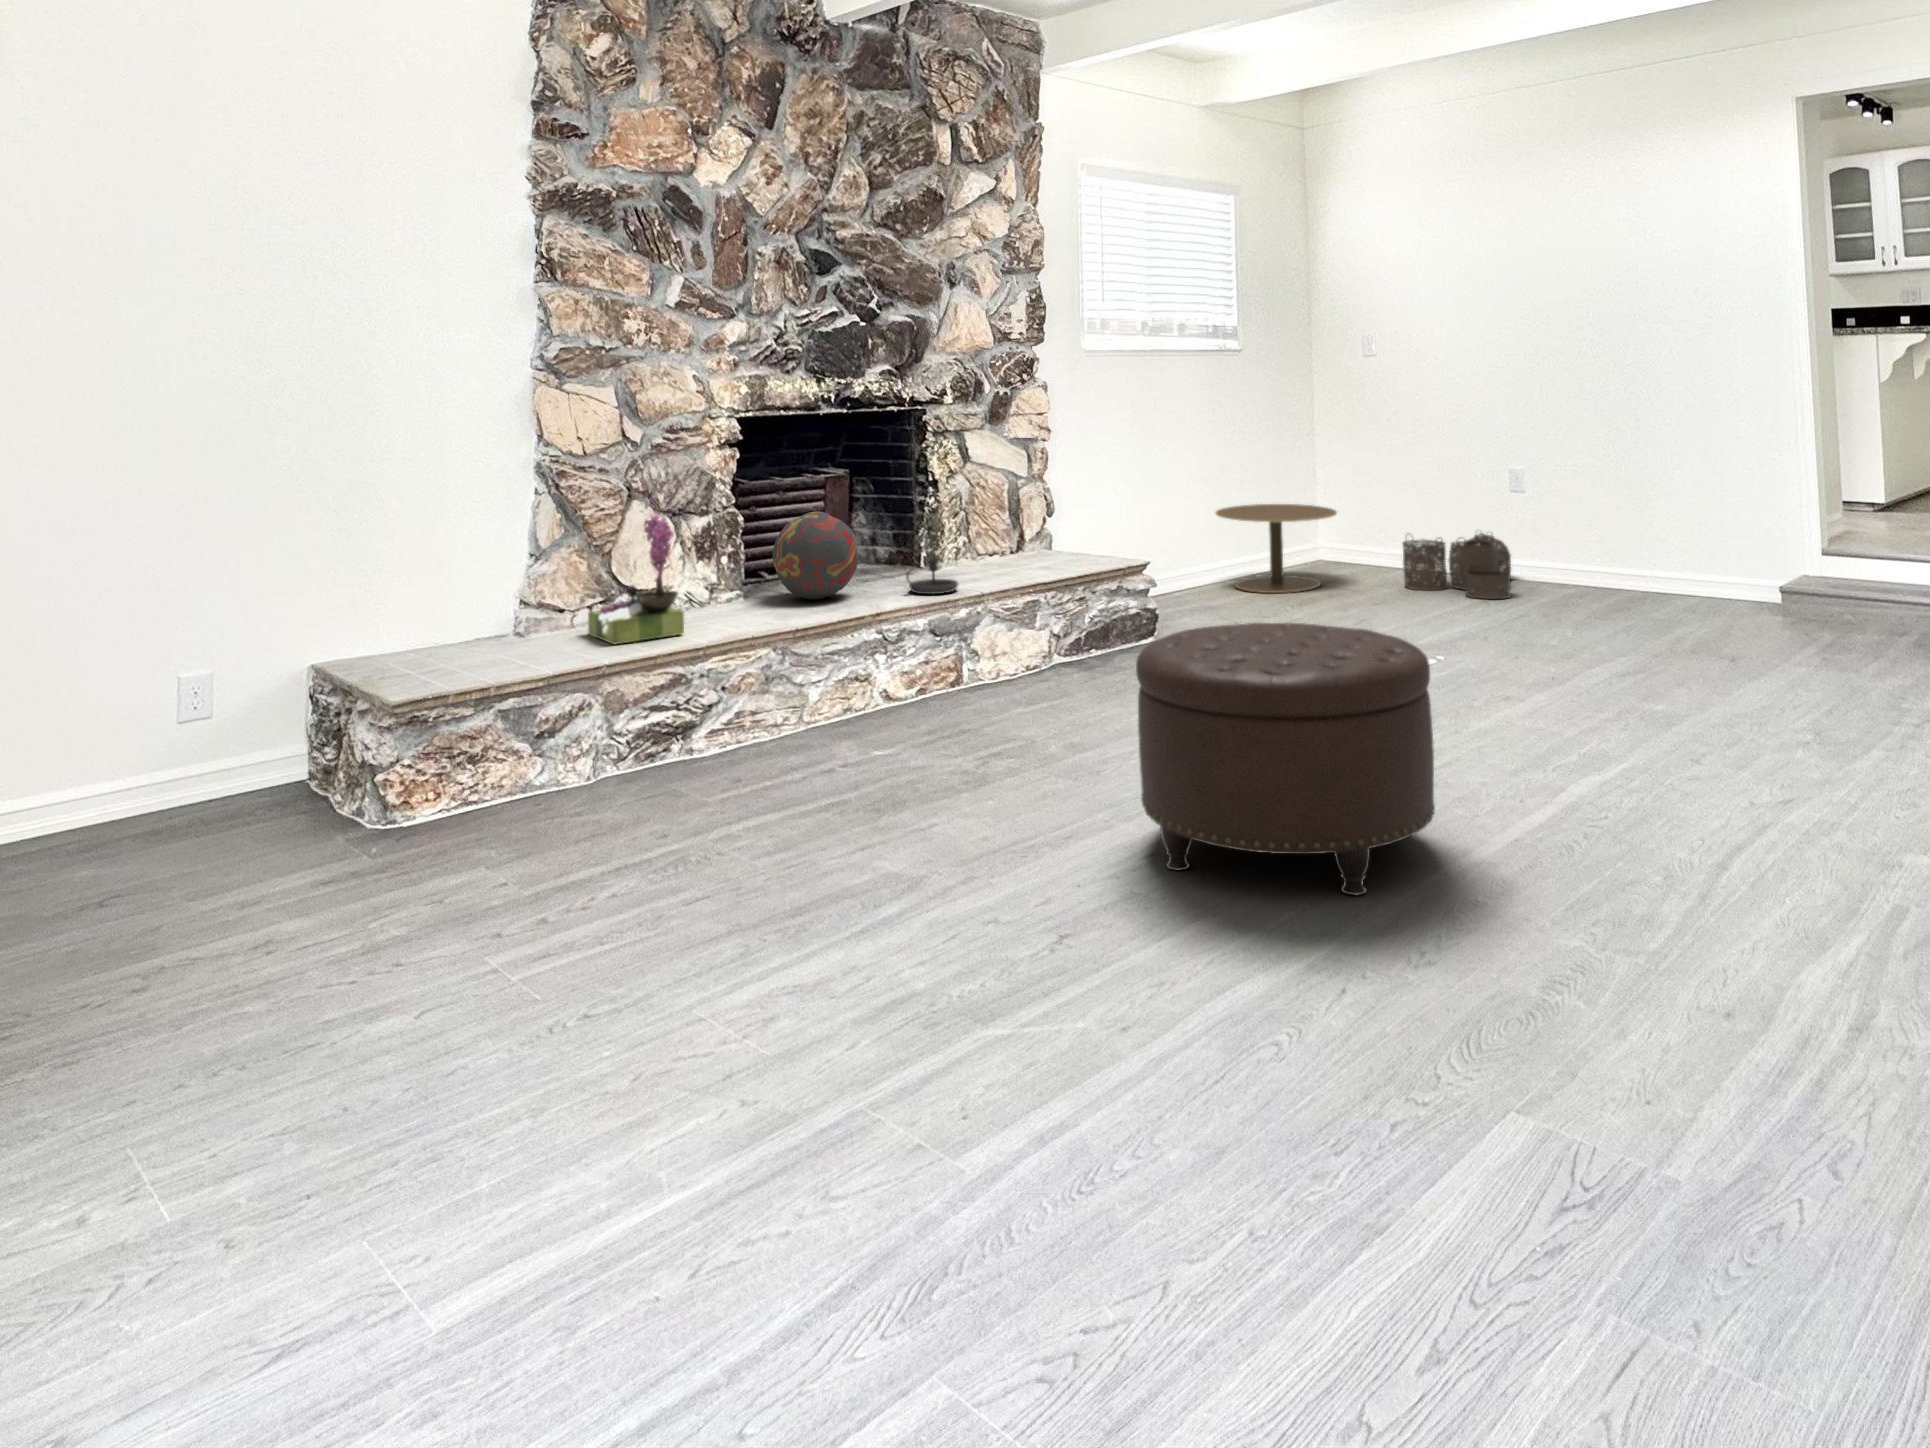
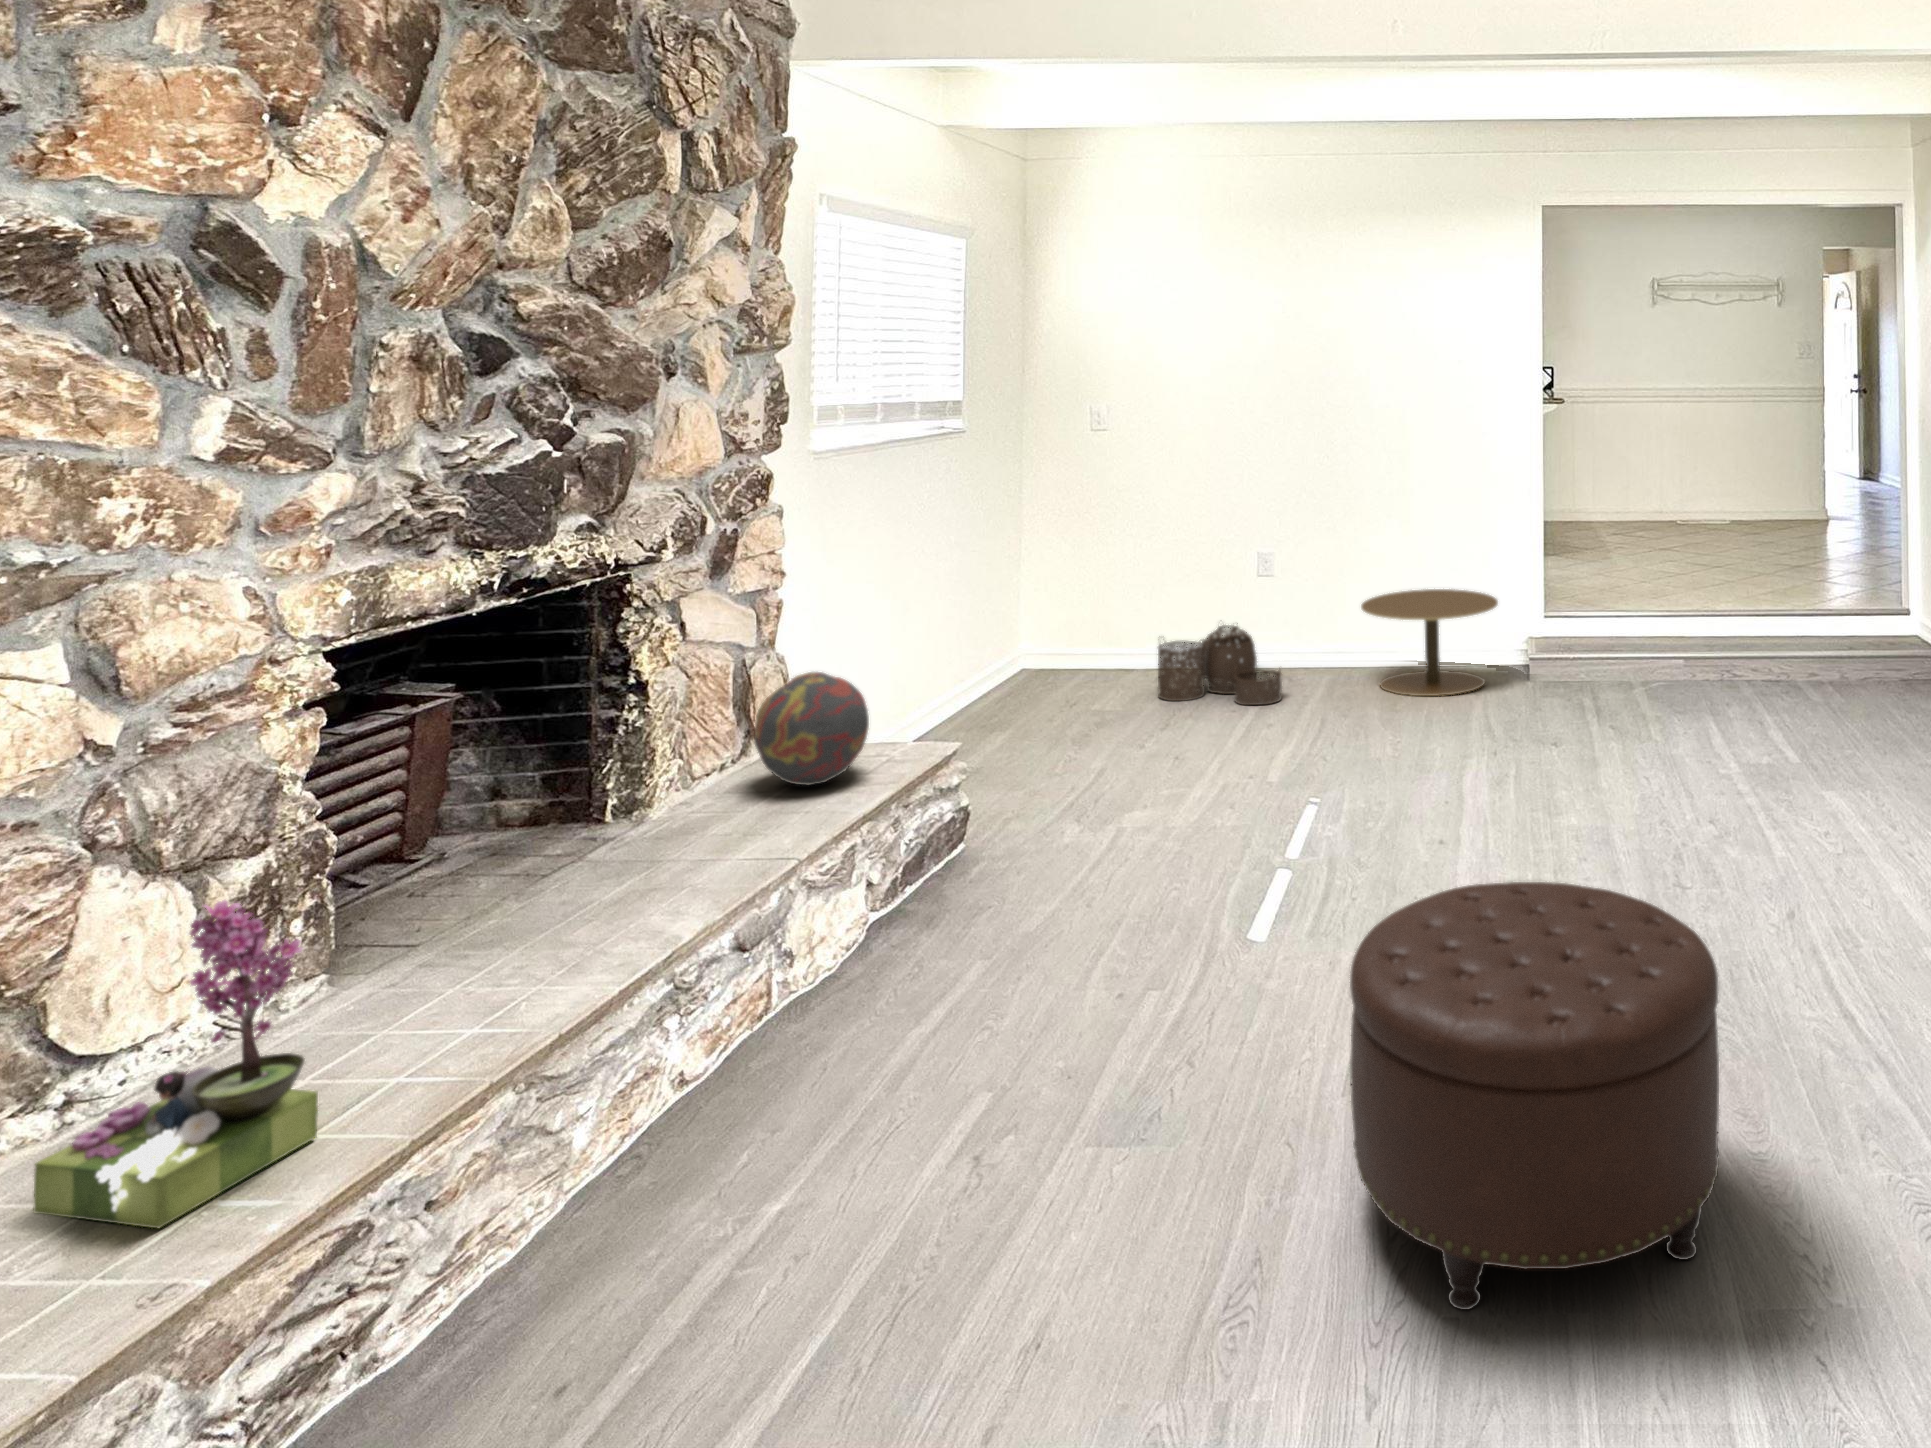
side table: present [1216,504,1337,593] -> present [1361,589,1498,696]
decorative orb: present [773,511,858,600] -> present [754,672,869,785]
candlestick: present [905,559,958,594] -> none [665,827,754,892]

